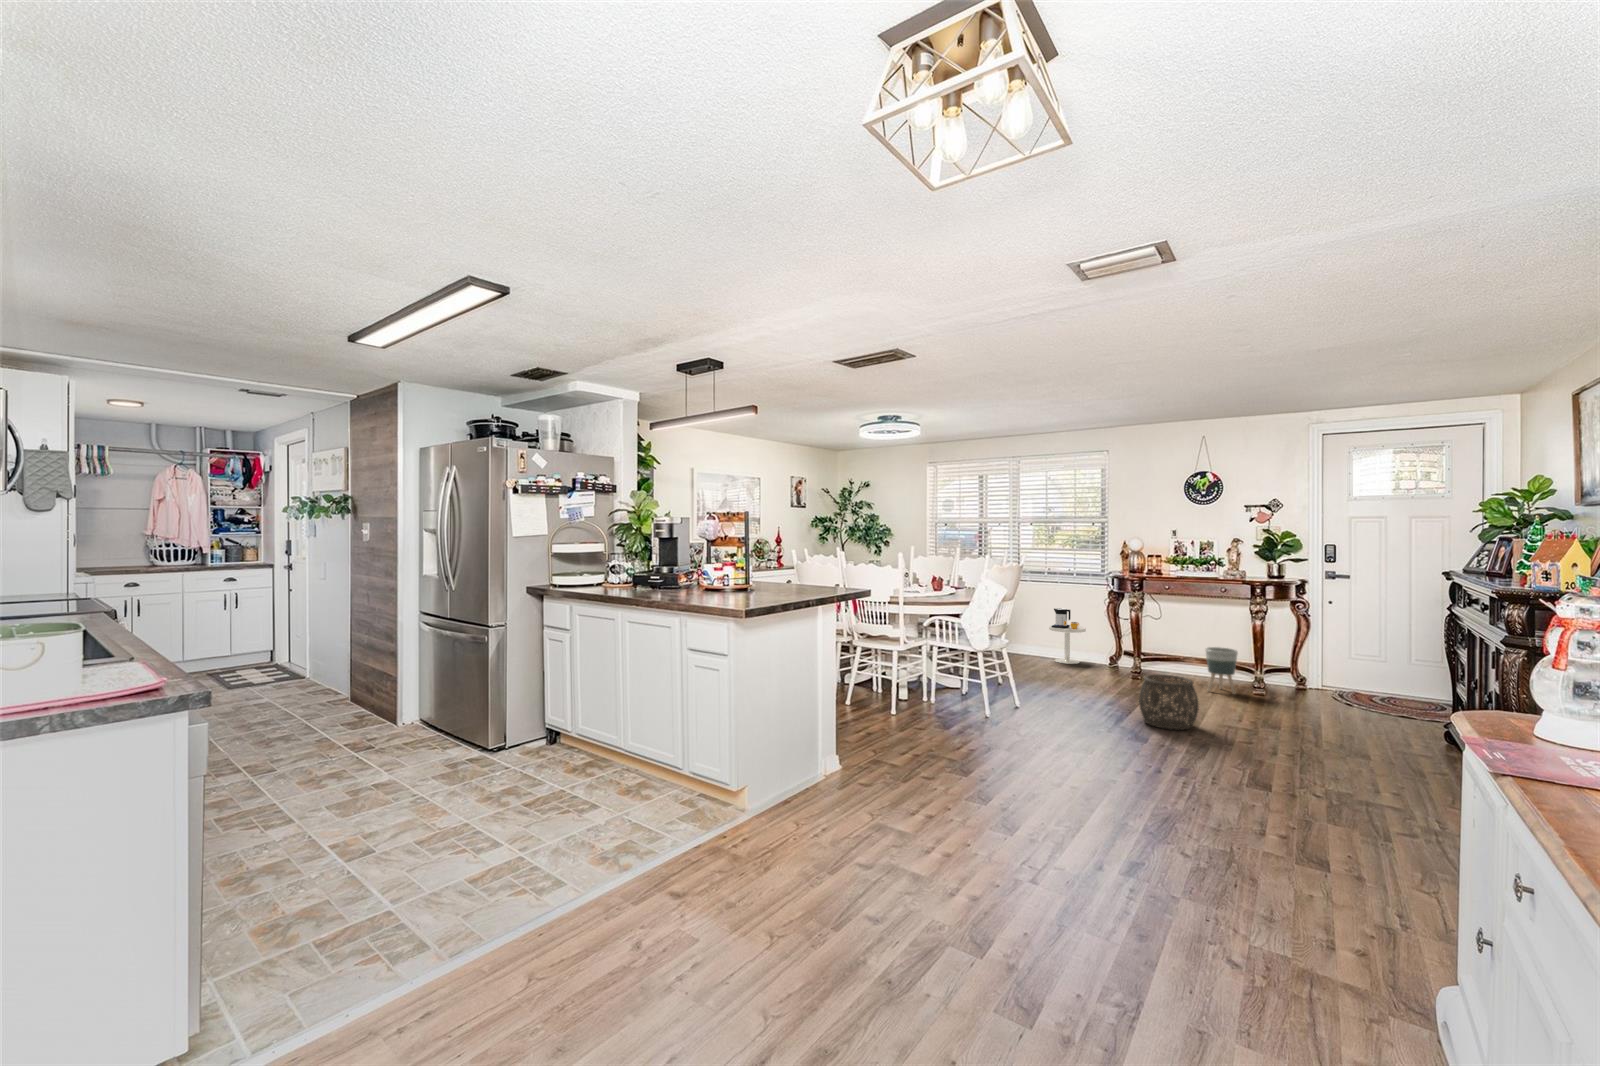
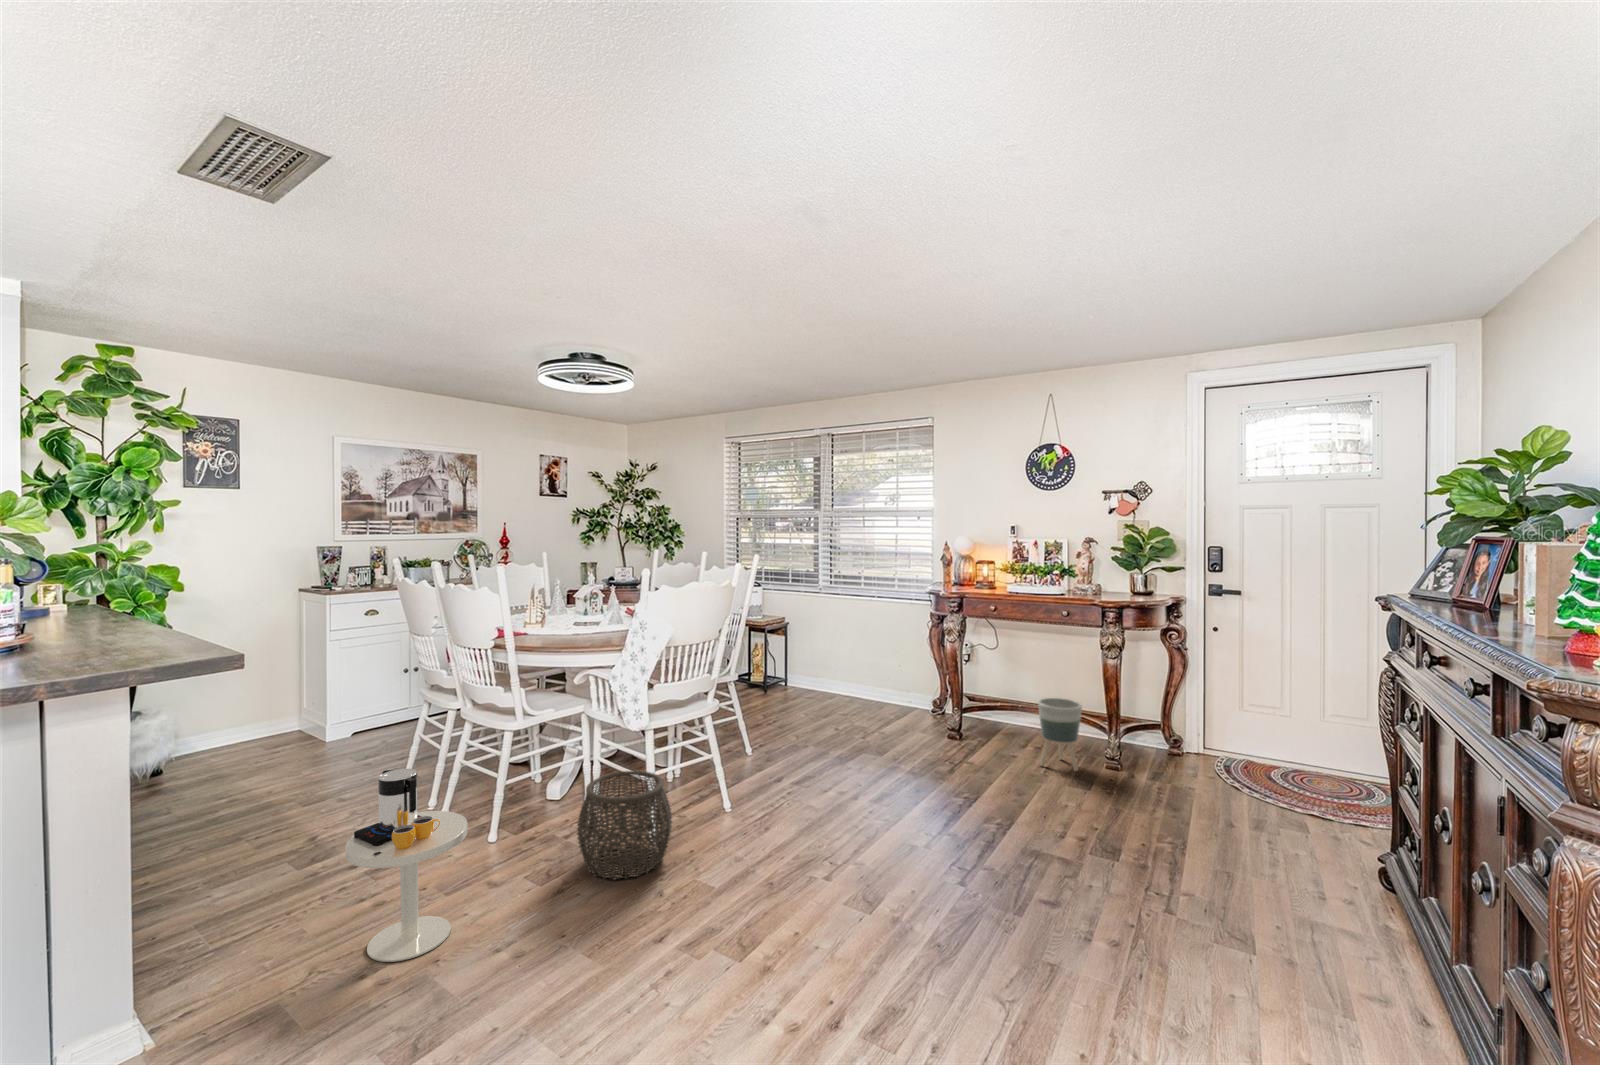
side table: present [1049,608,1086,664] -> present [345,769,468,962]
woven basket: present [1139,675,1199,730] -> present [577,771,672,880]

